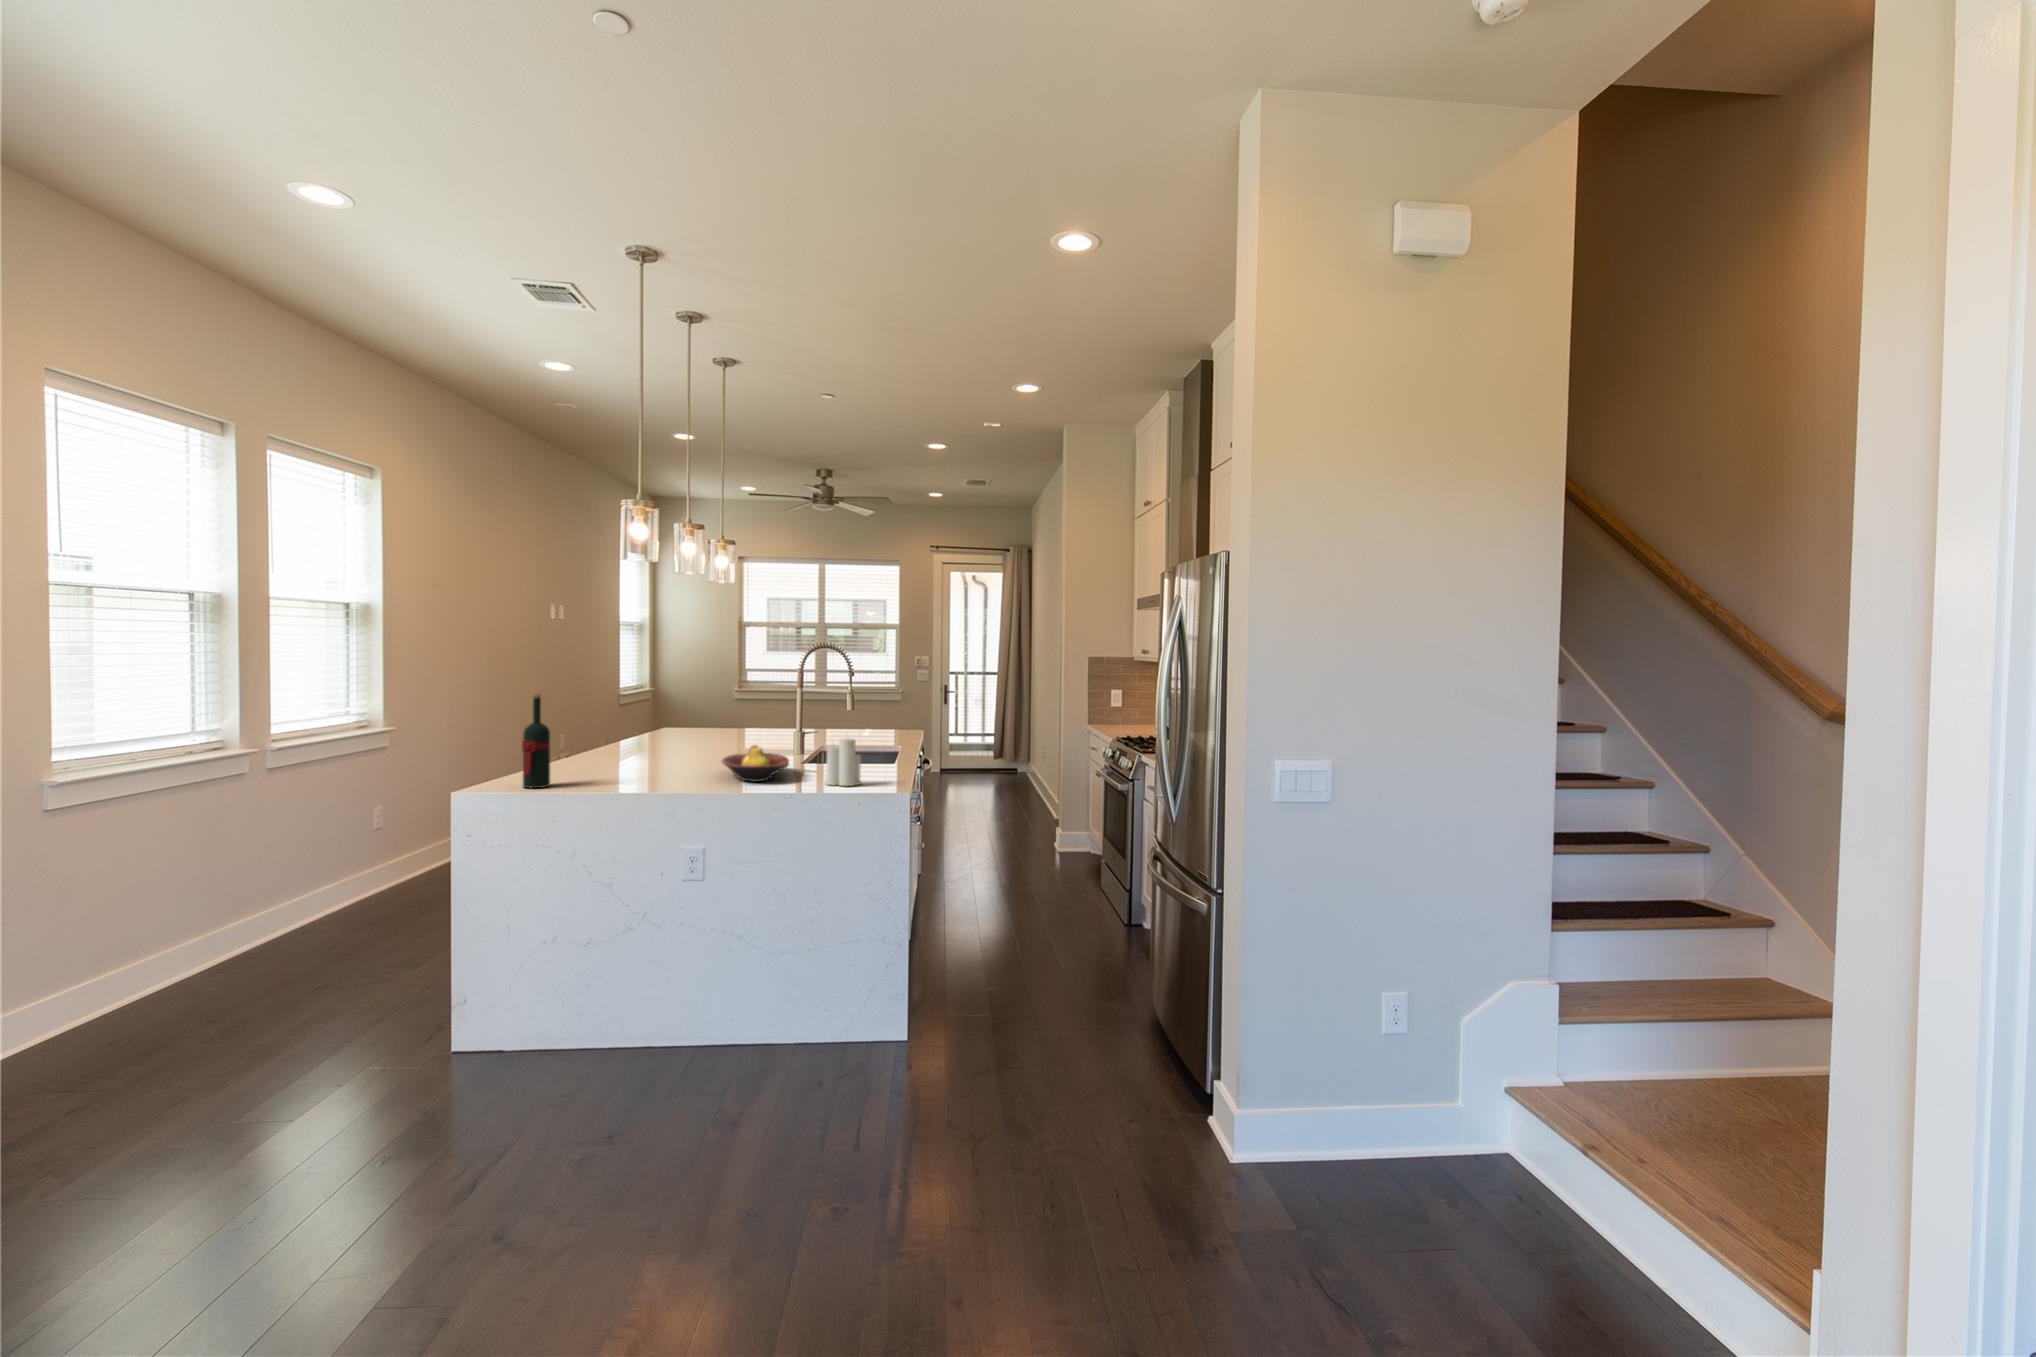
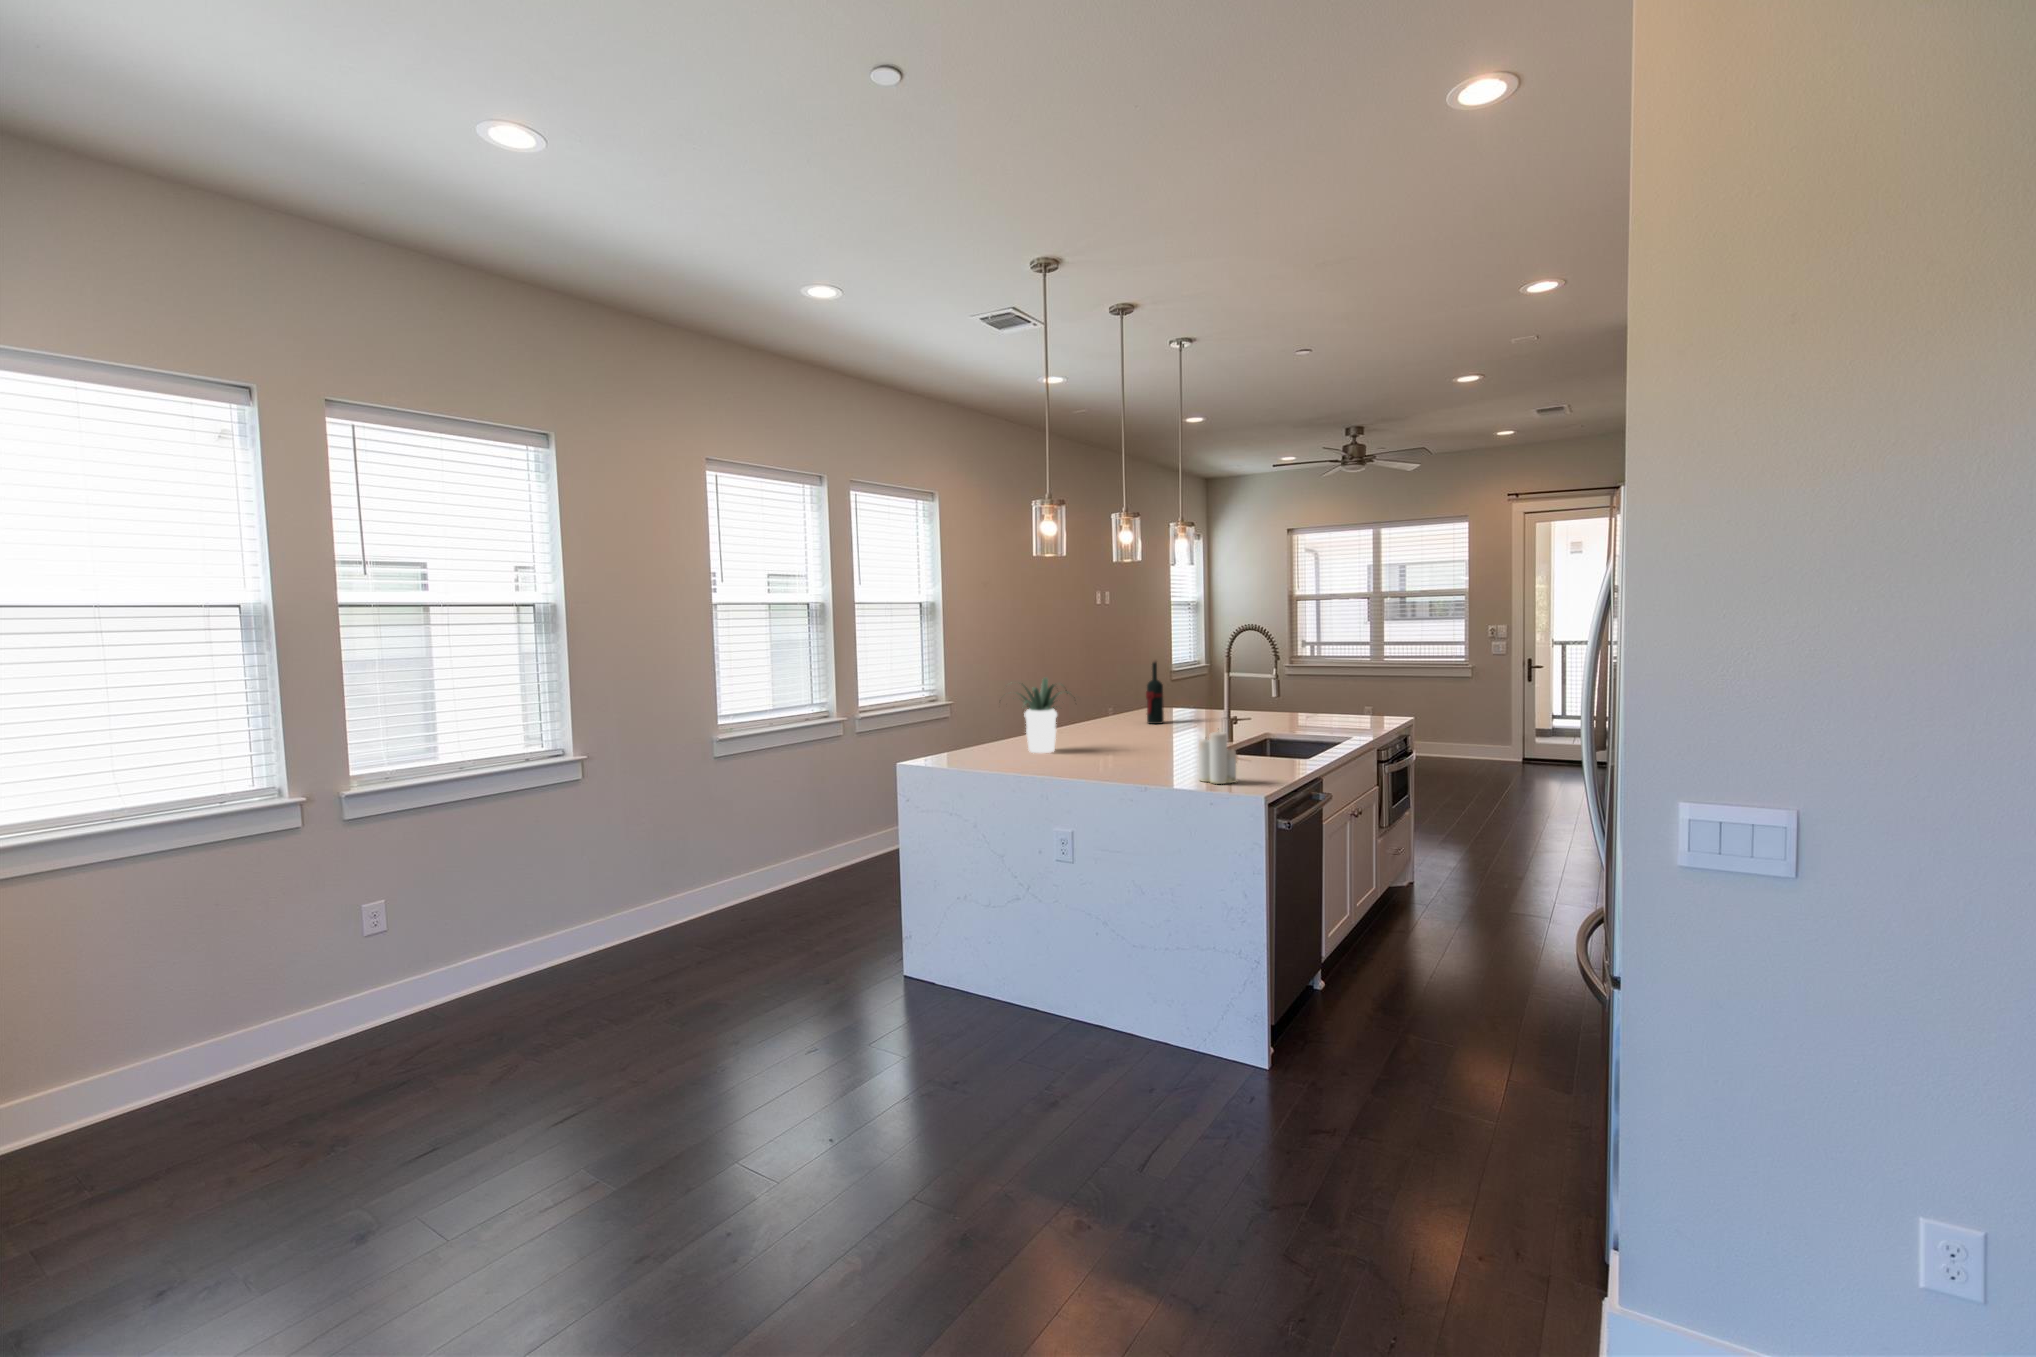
potted plant: none [567,691,670,772] -> present [1018,678,1070,753]
wine bottle: present [522,694,550,788] -> present [1146,660,1164,724]
fruit bowl: present [722,745,789,782] -> none [1109,733,1181,772]

